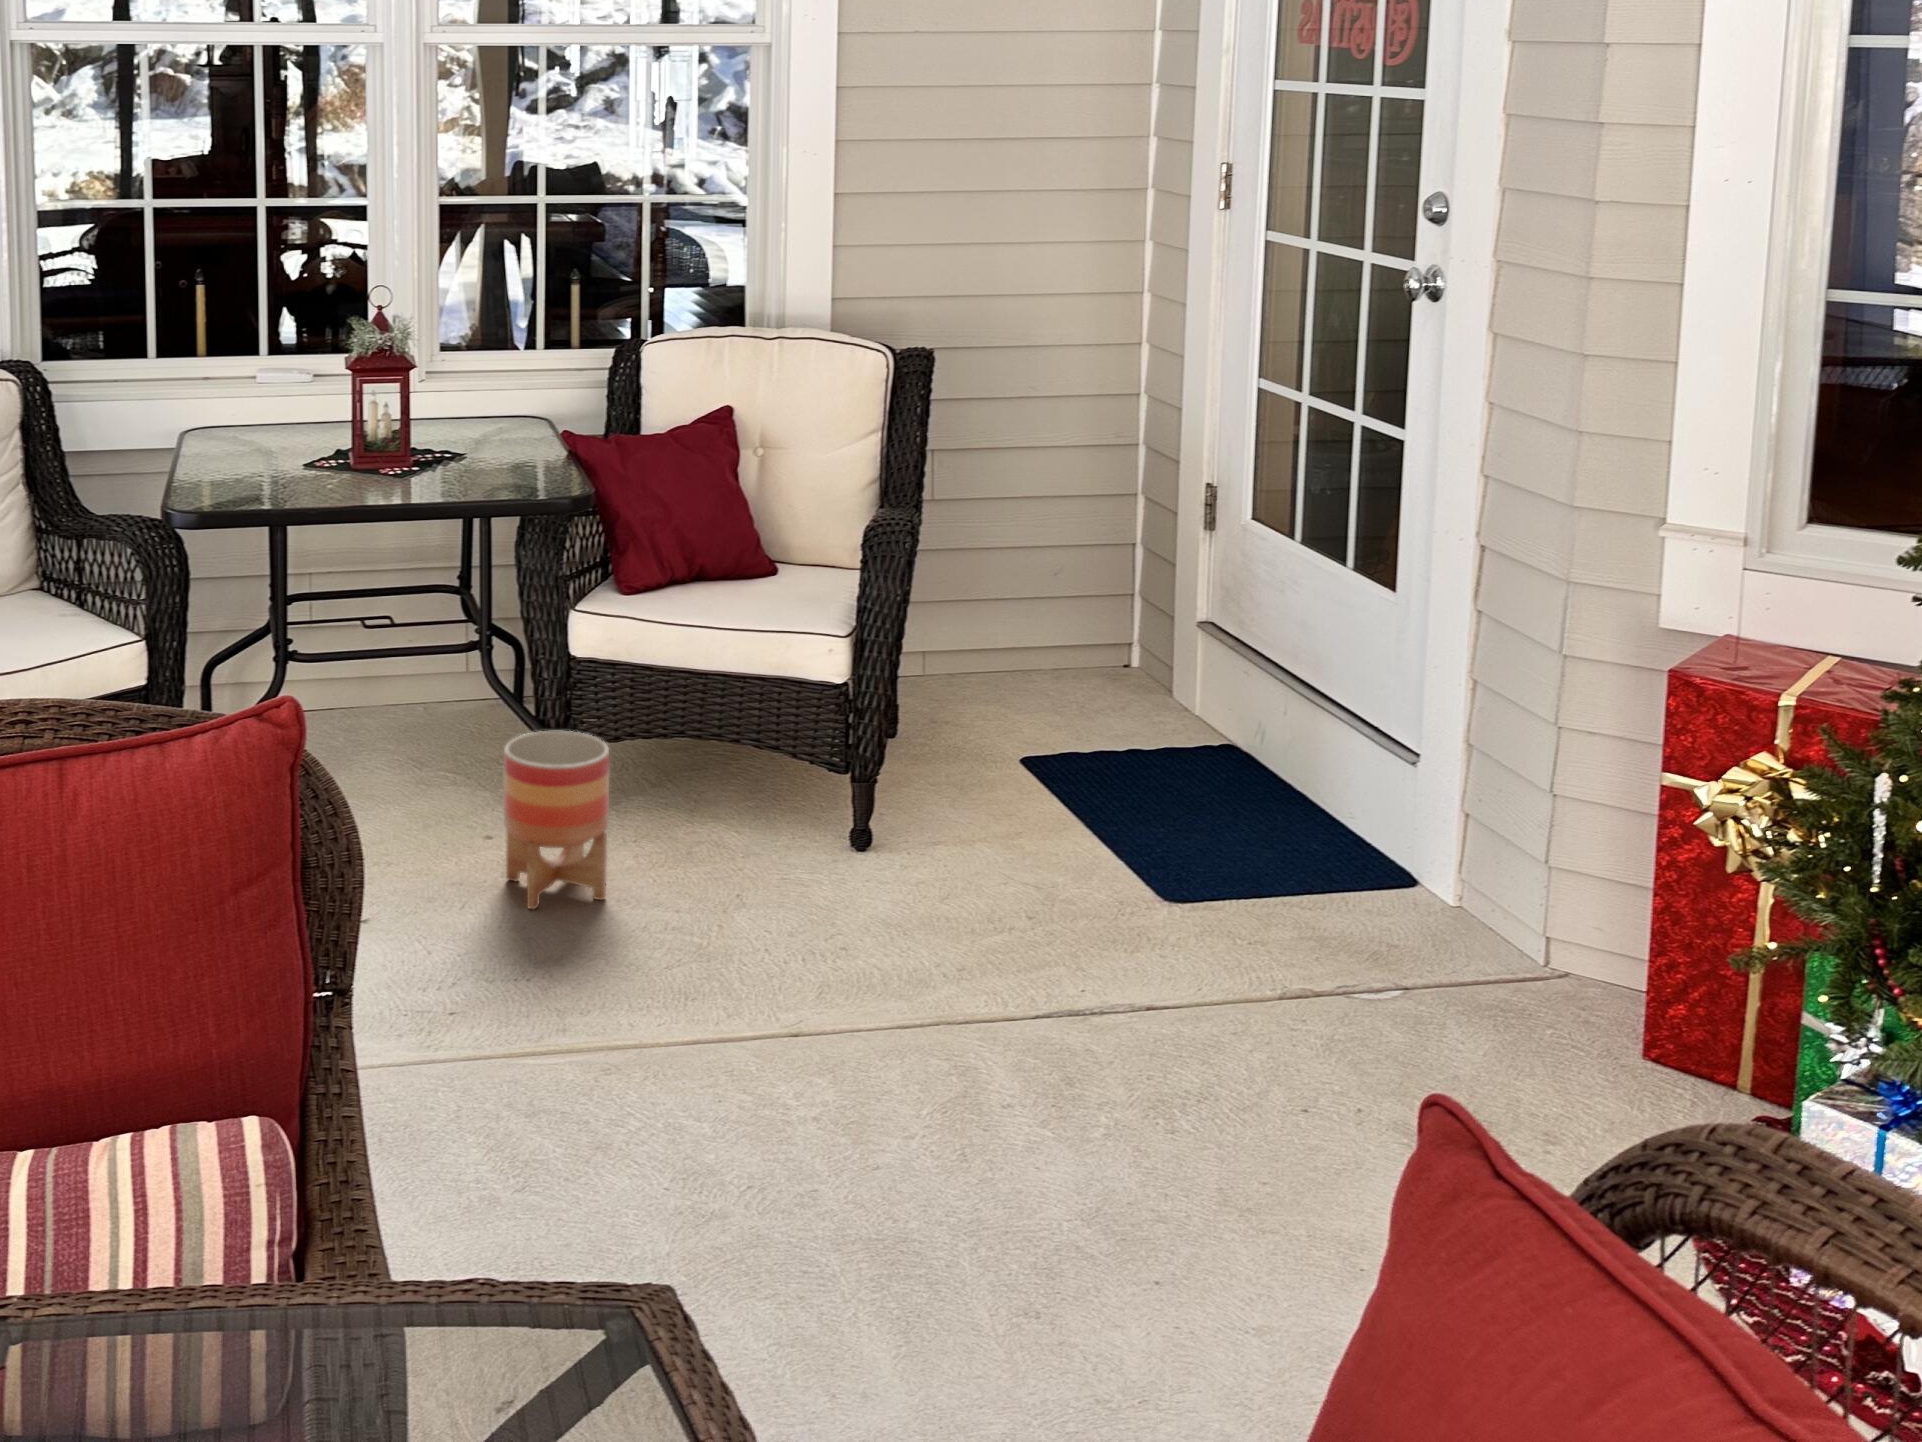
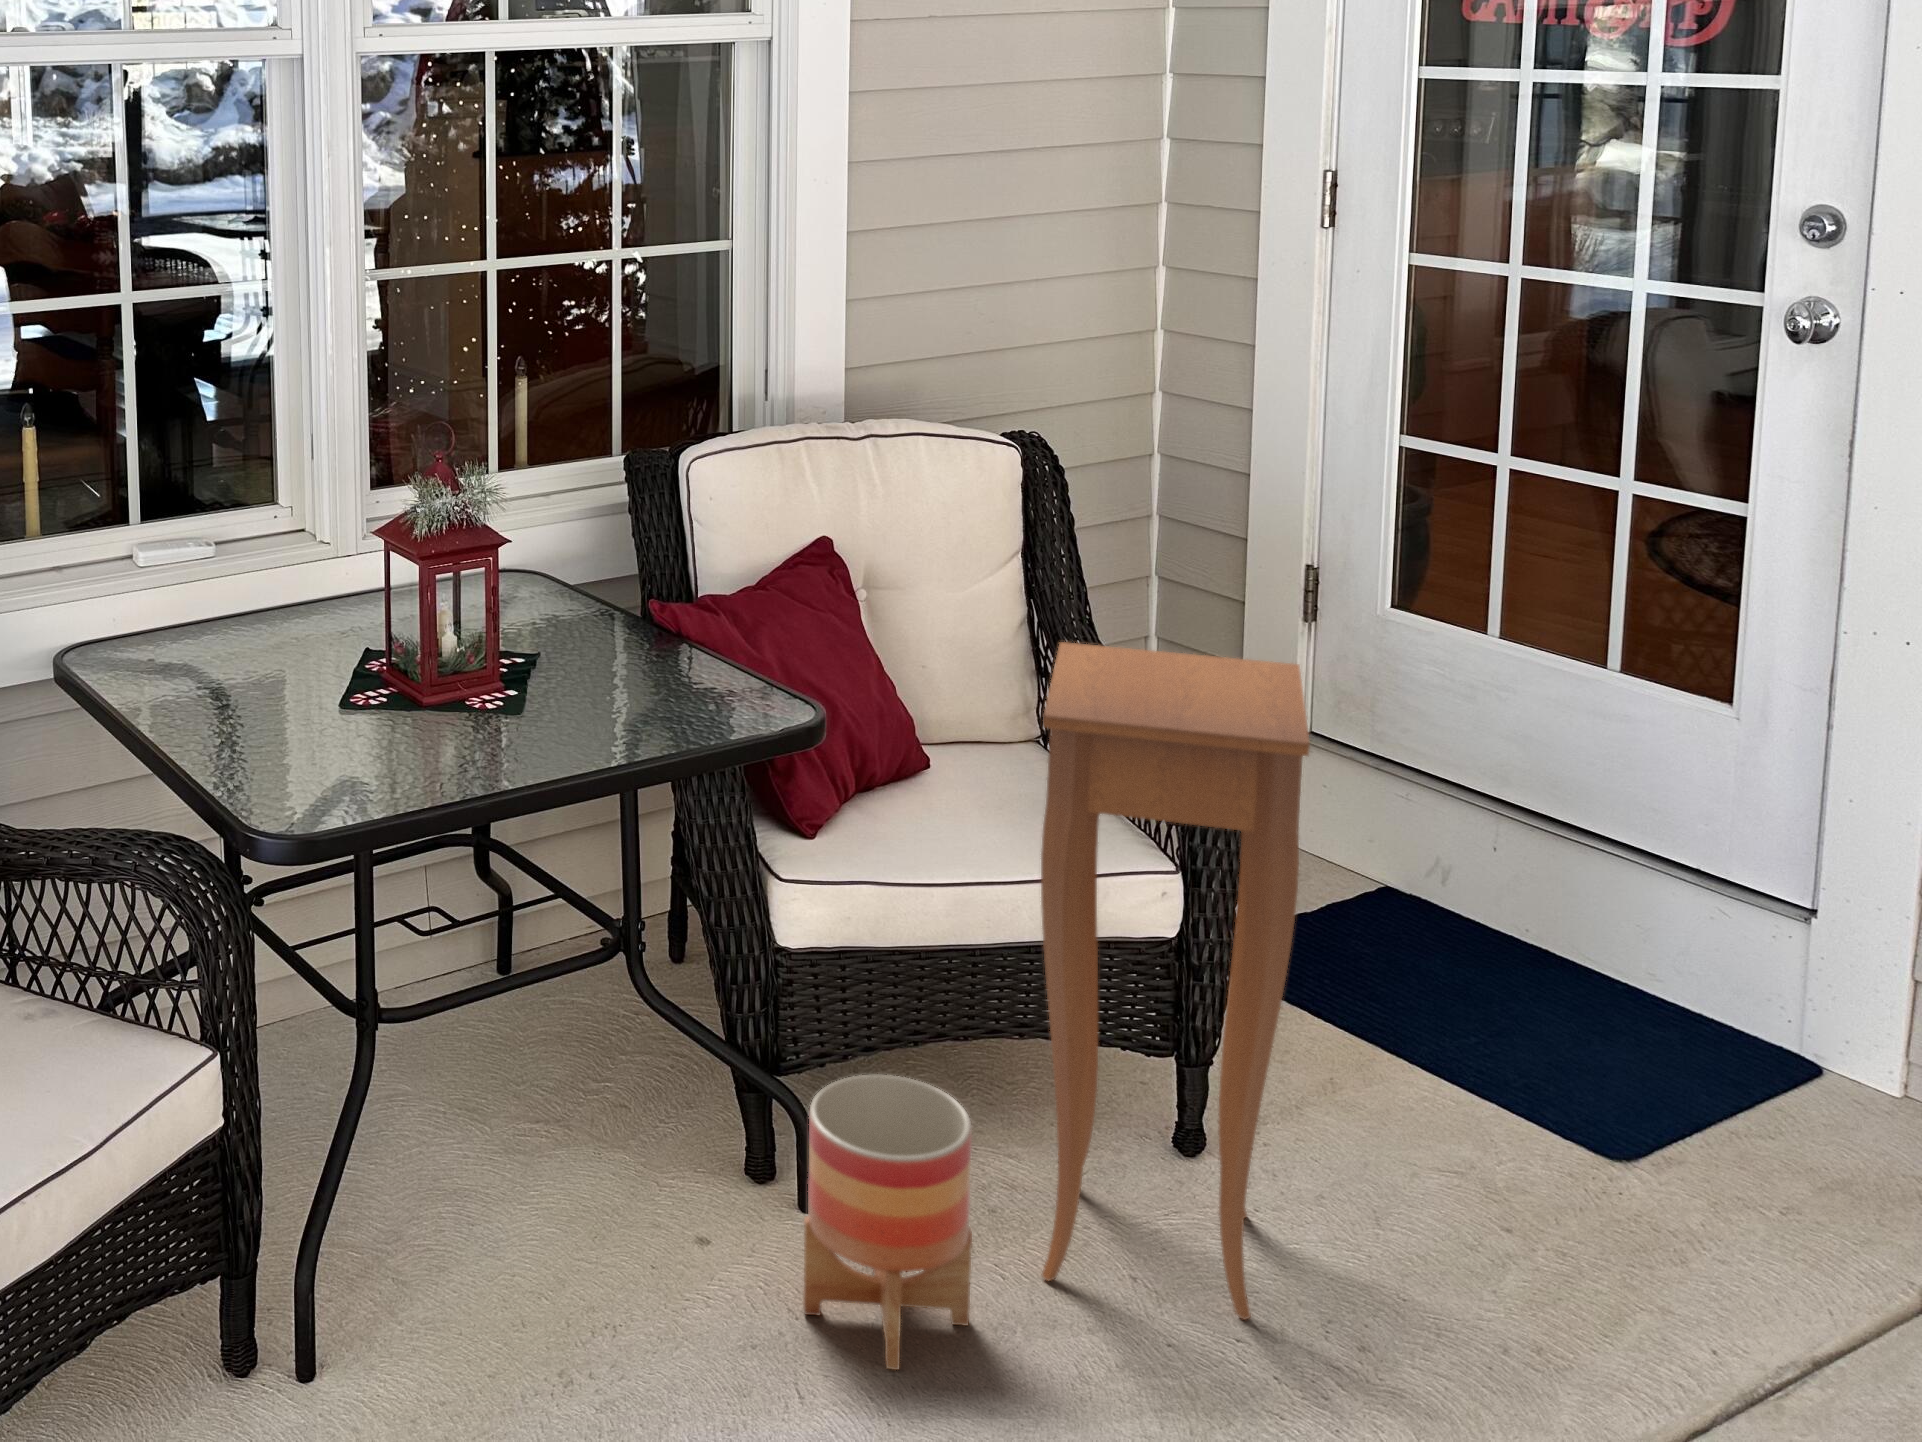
side table: none [663,463,893,927] -> present [1041,642,1310,1320]

